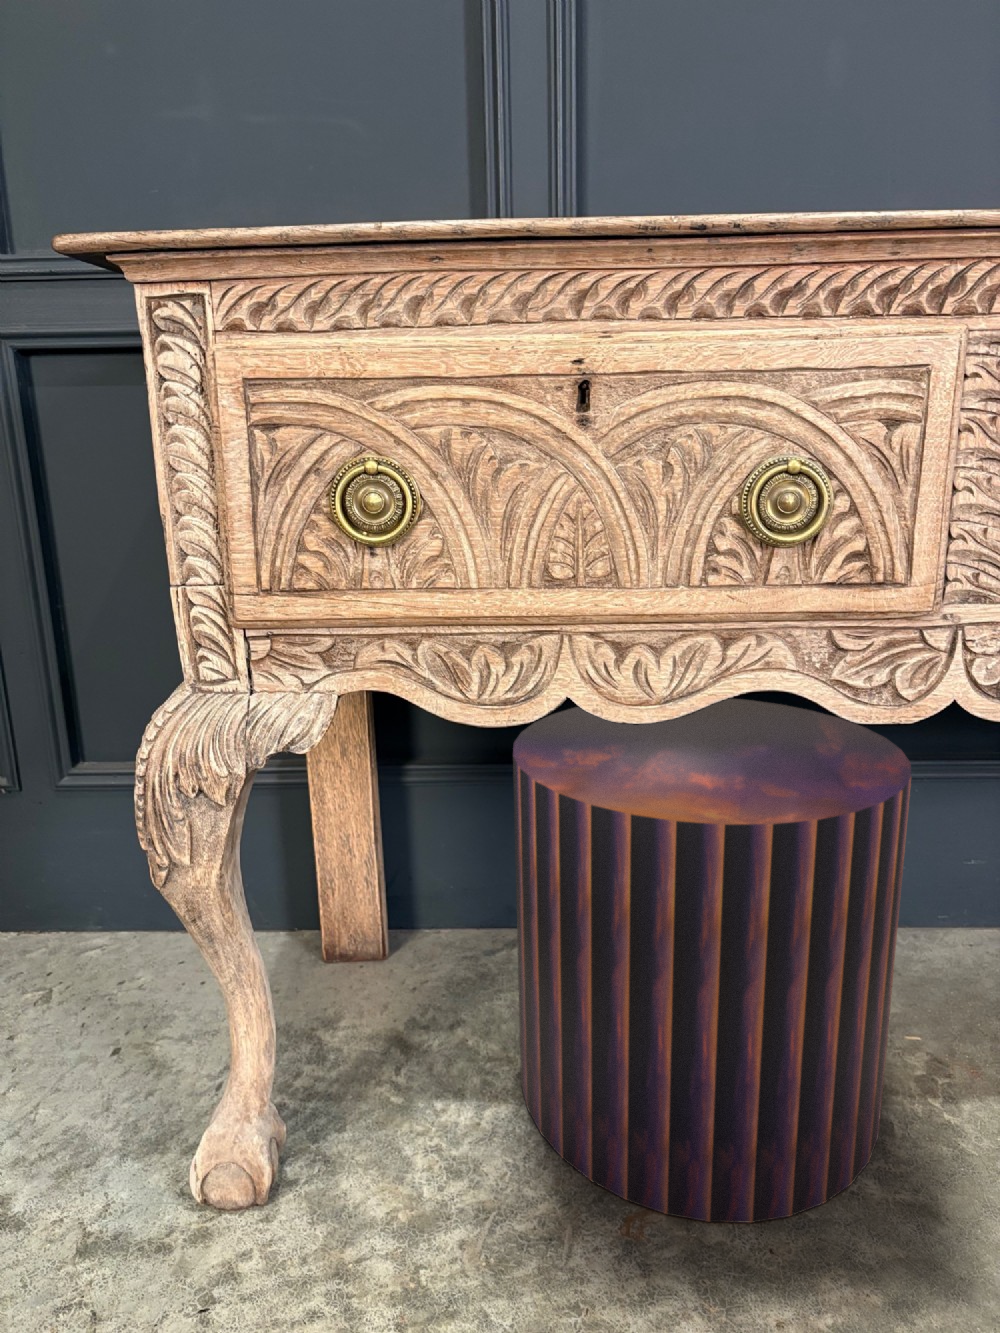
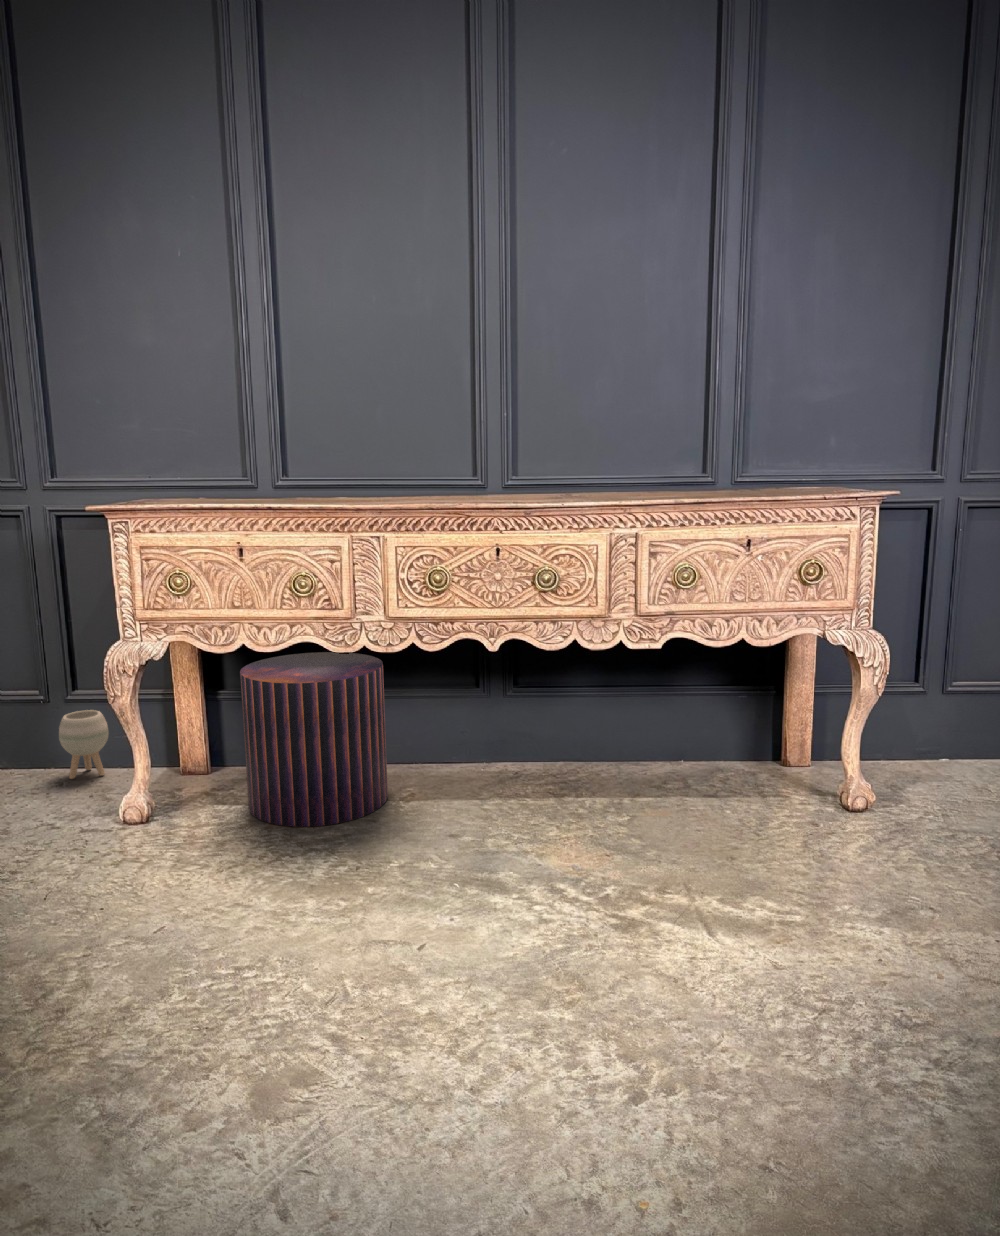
planter: none [43,823,155,981] -> present [59,710,109,779]

